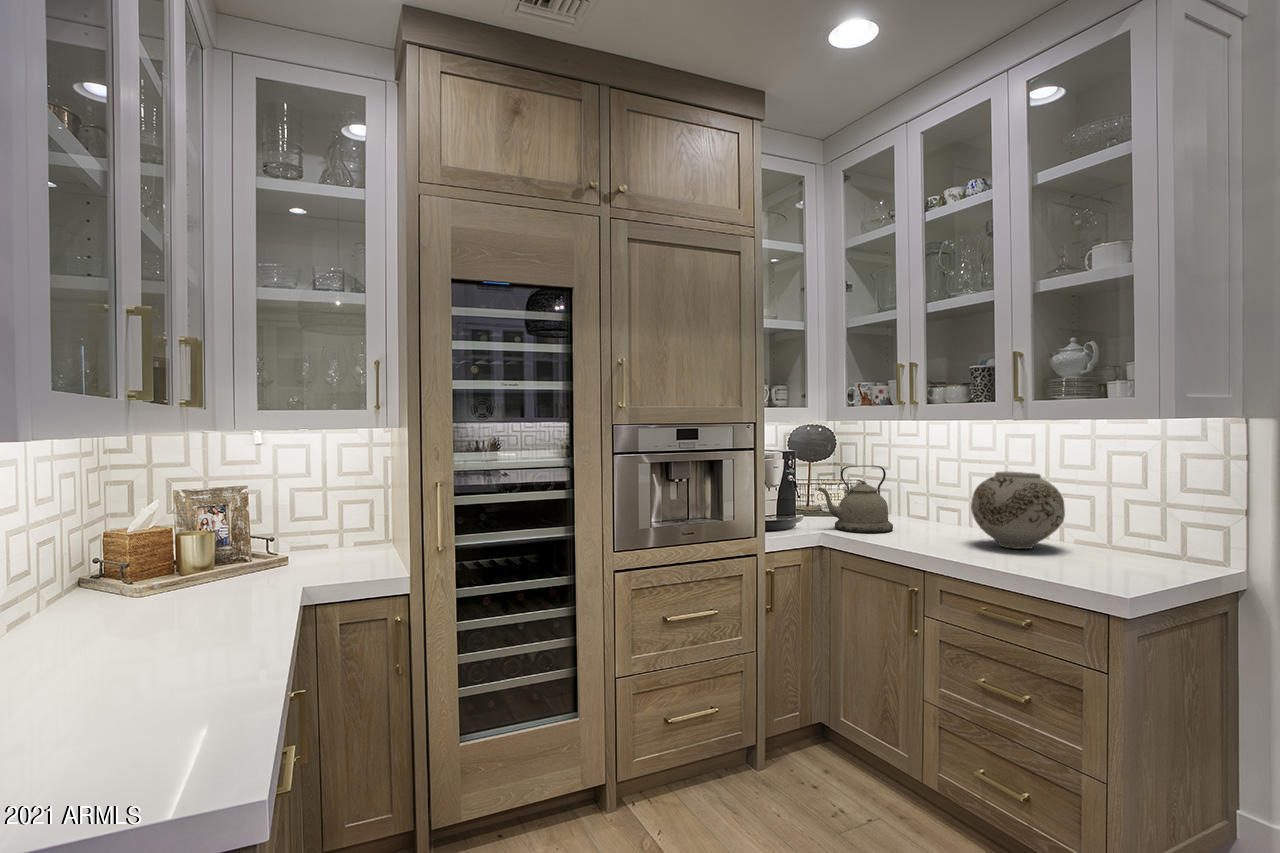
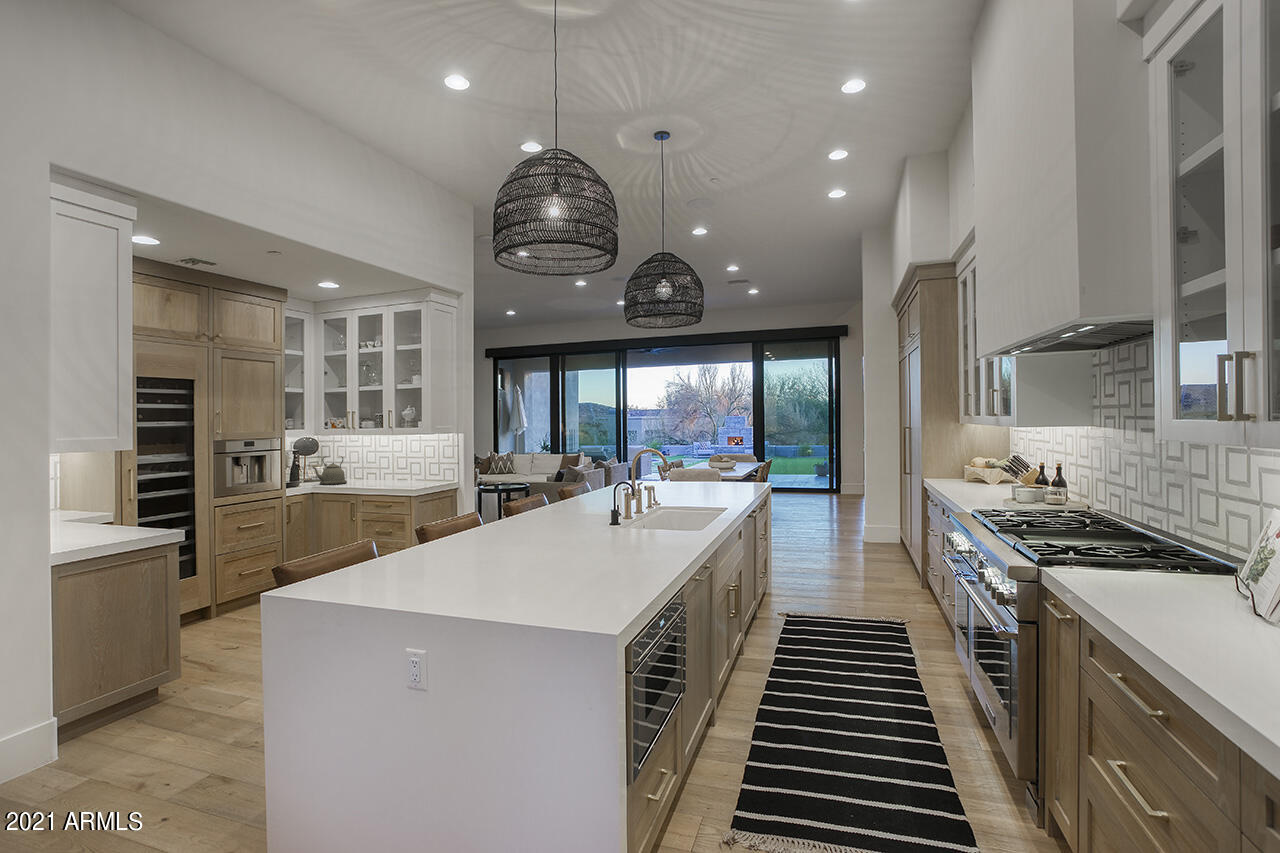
vase: present [971,472,1065,549] -> none [377,455,410,484]

